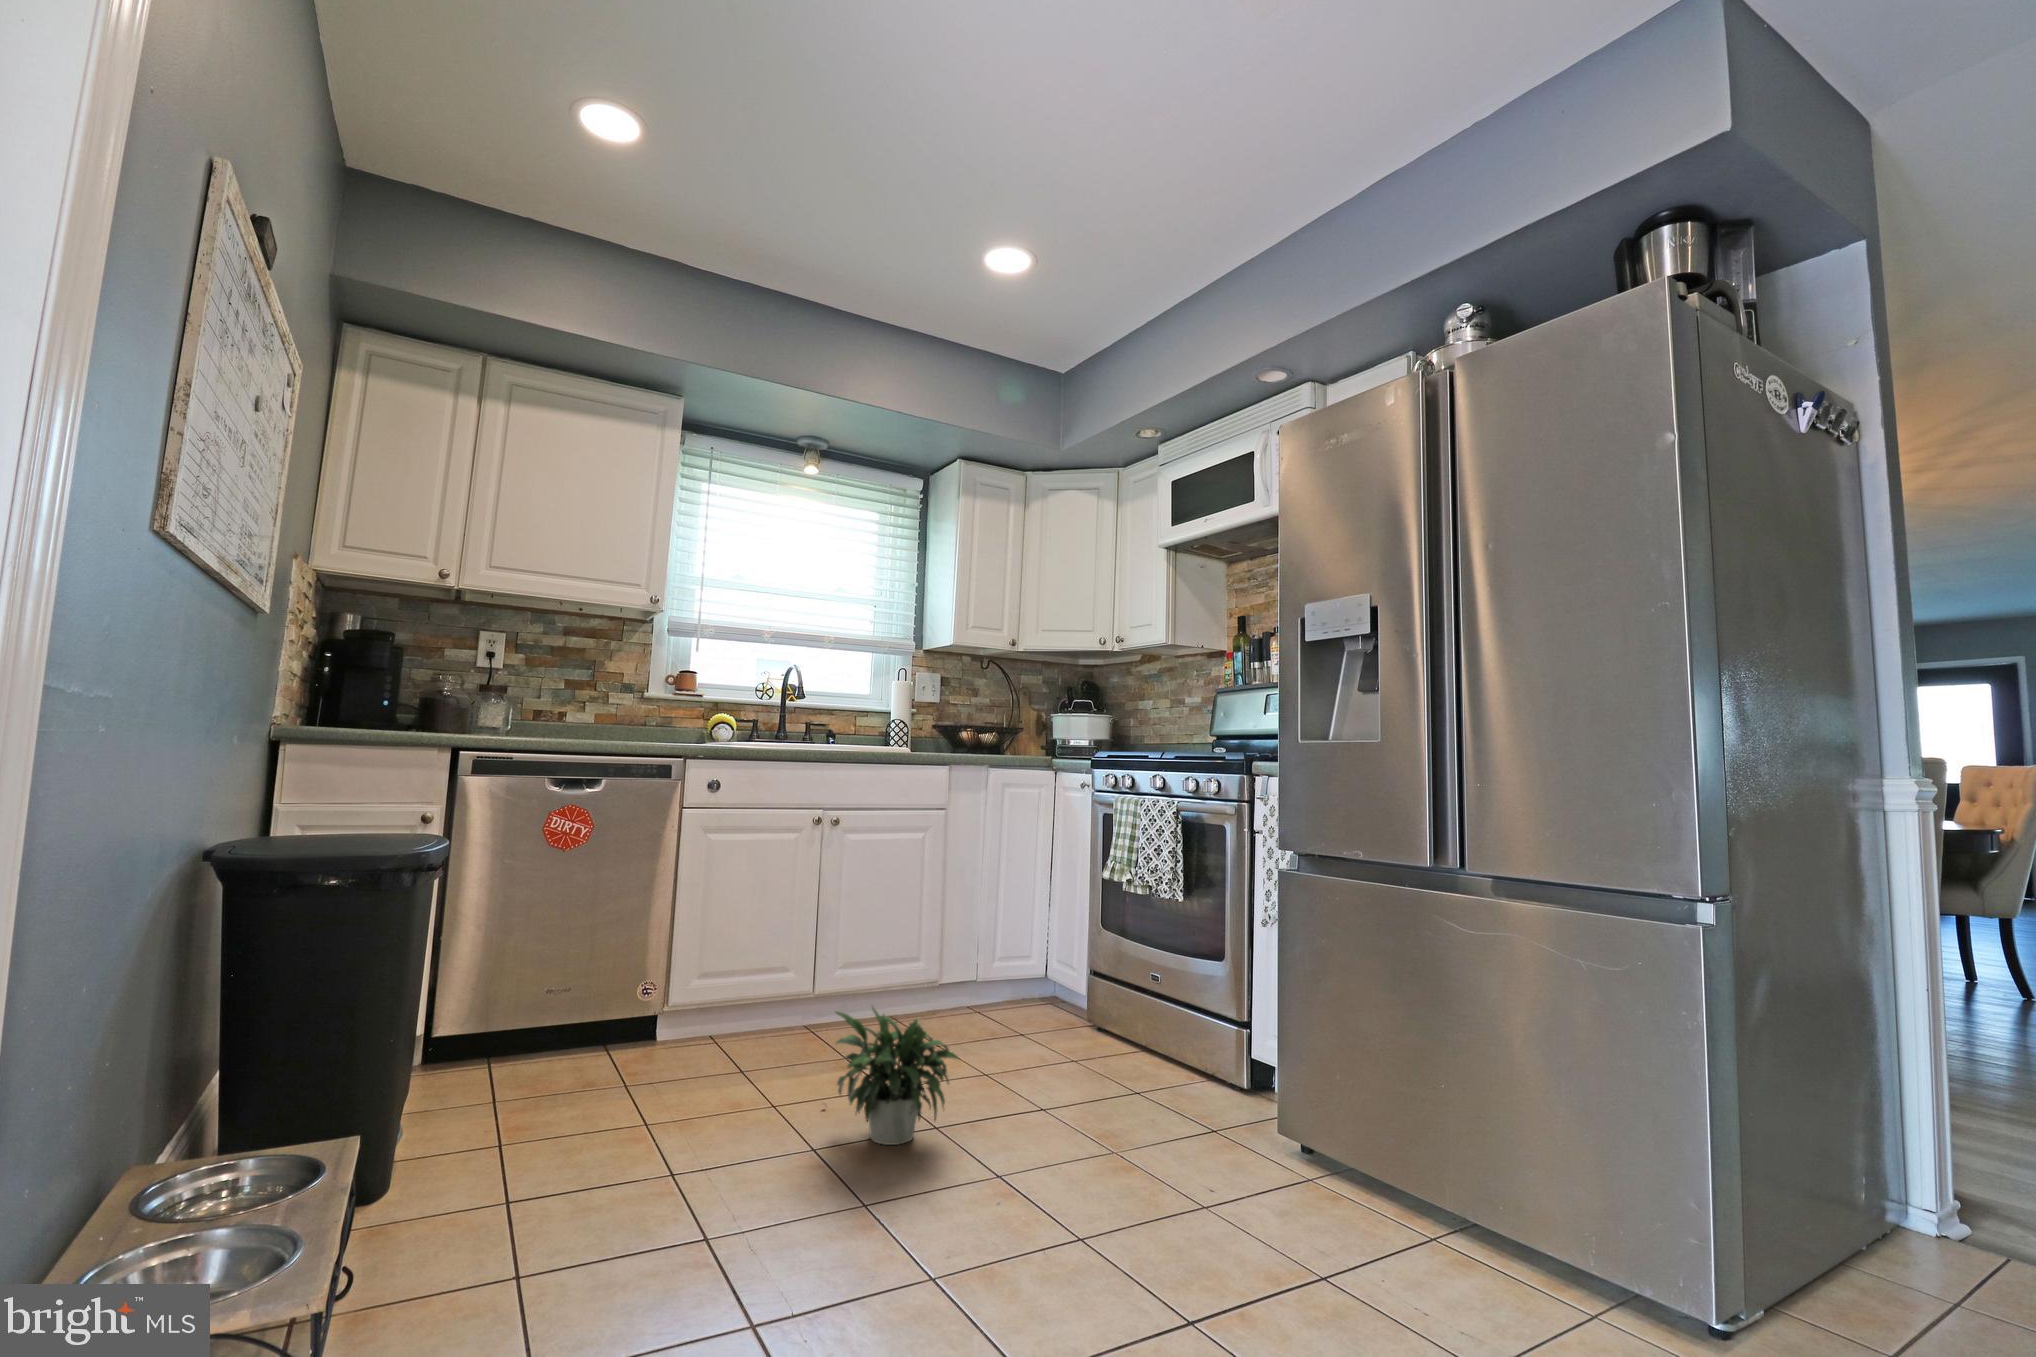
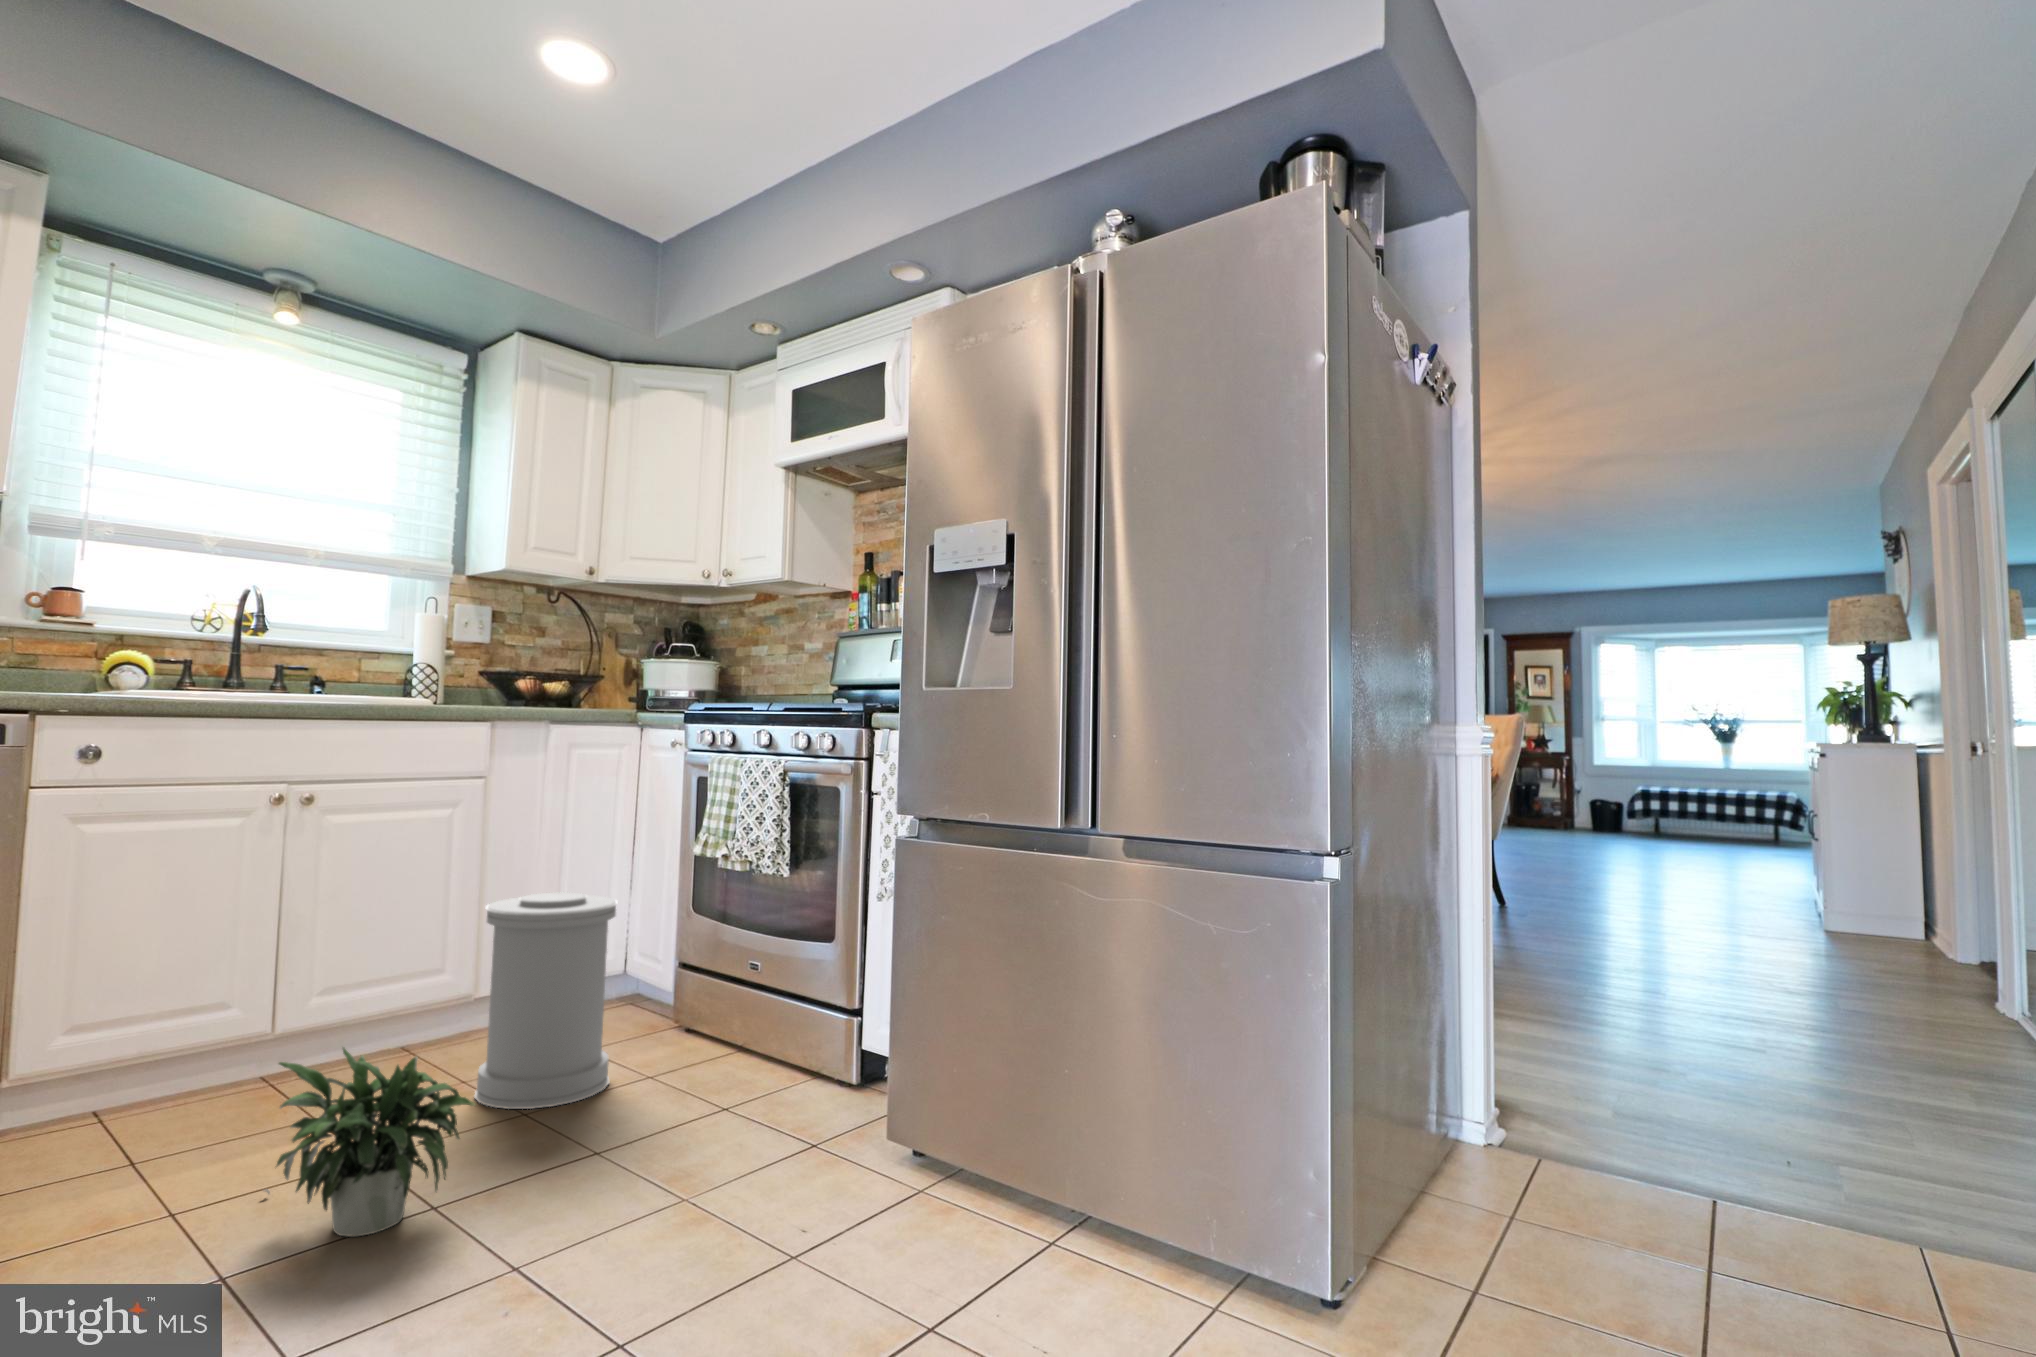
trash can: none [947,903,1048,1072] -> present [475,892,618,1109]

